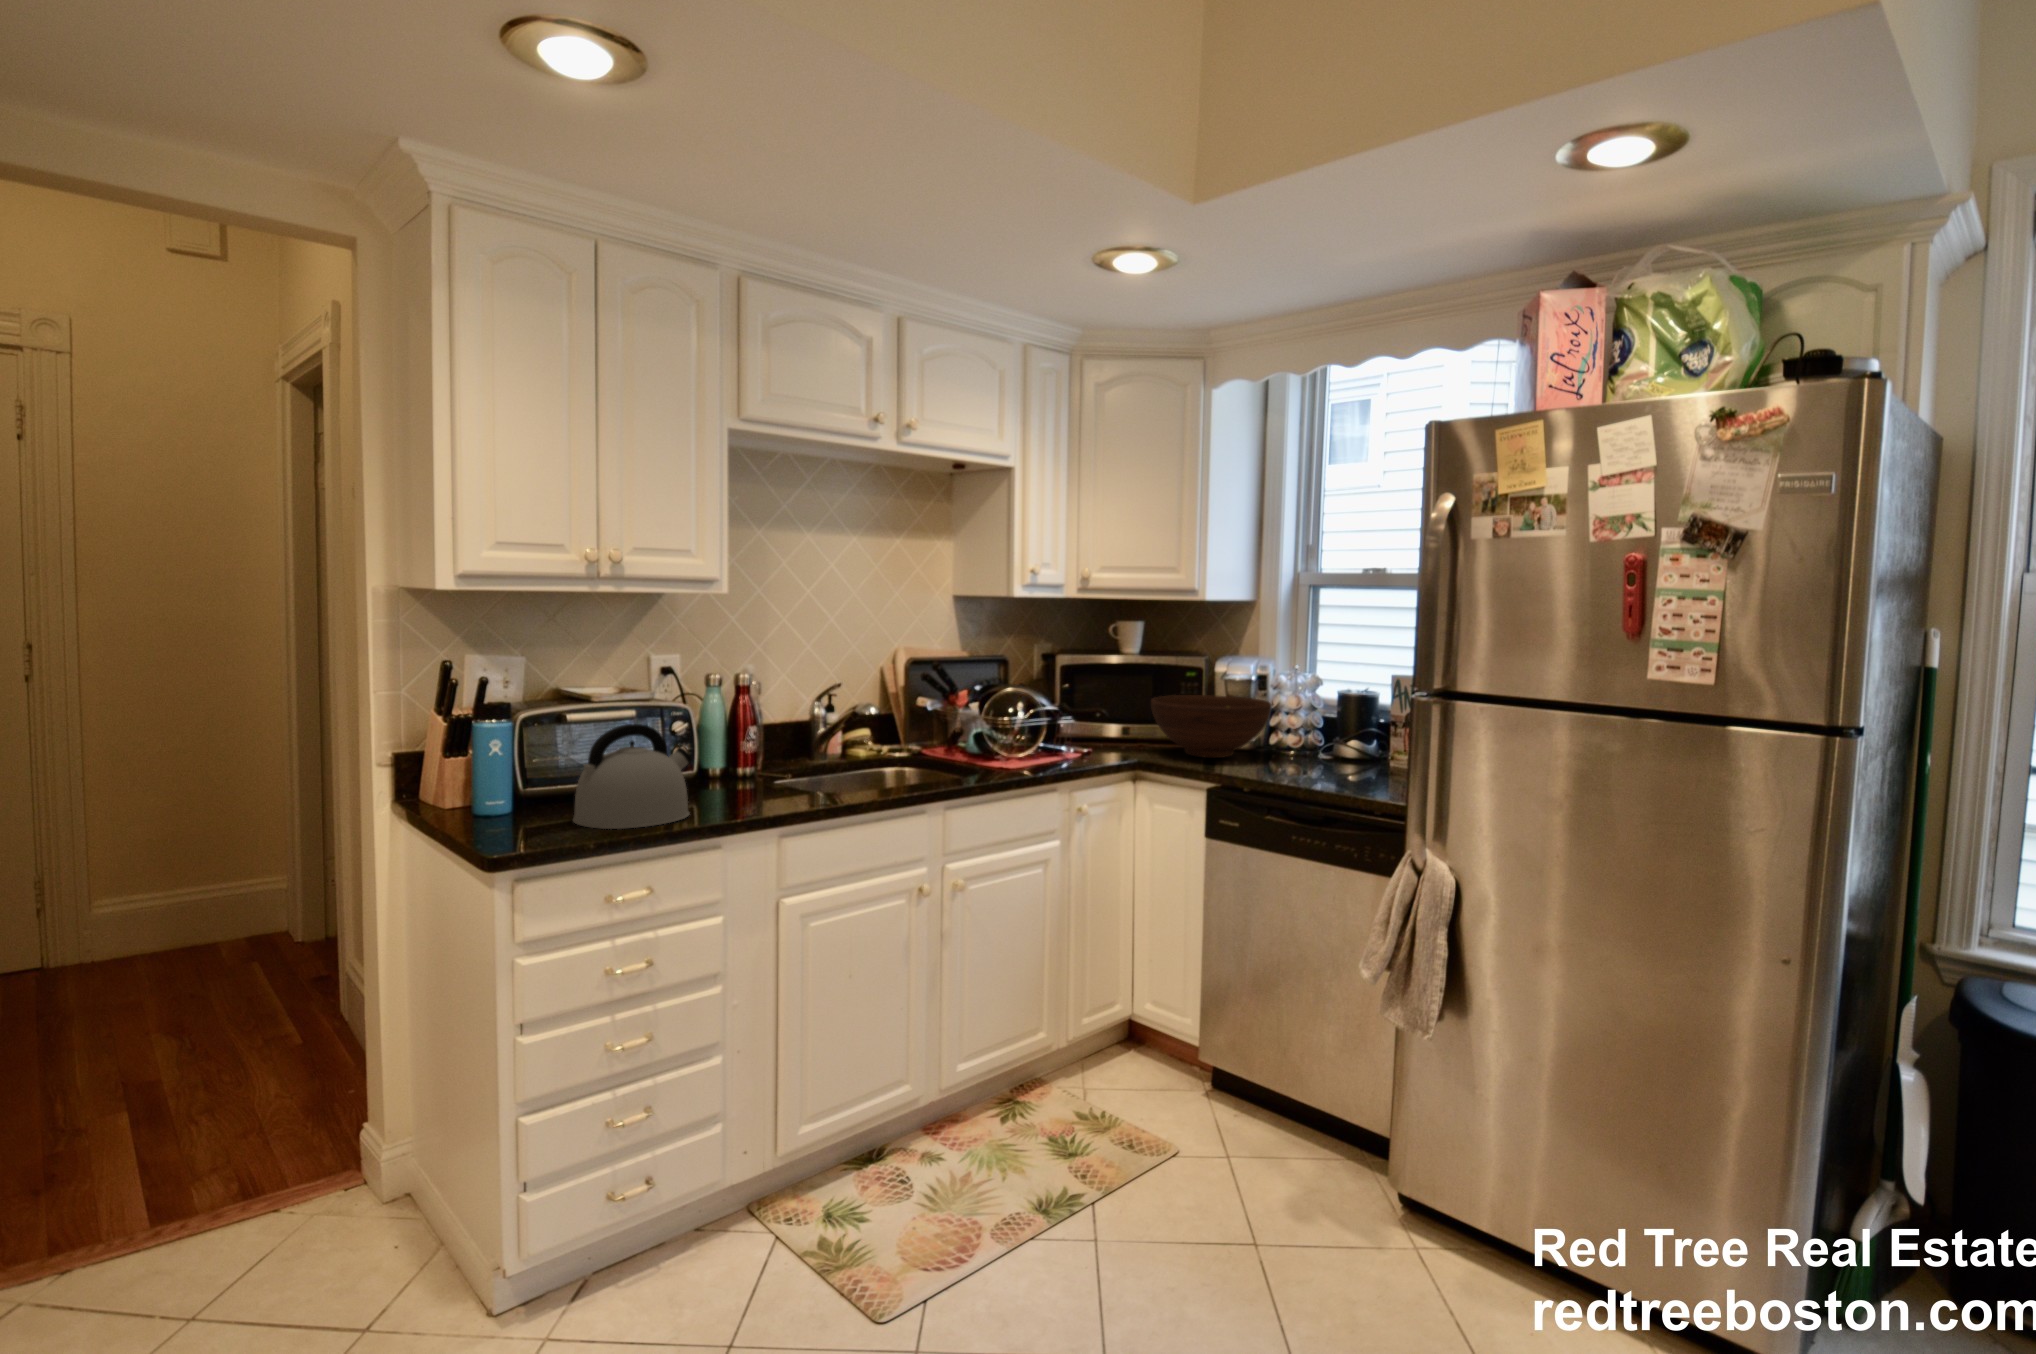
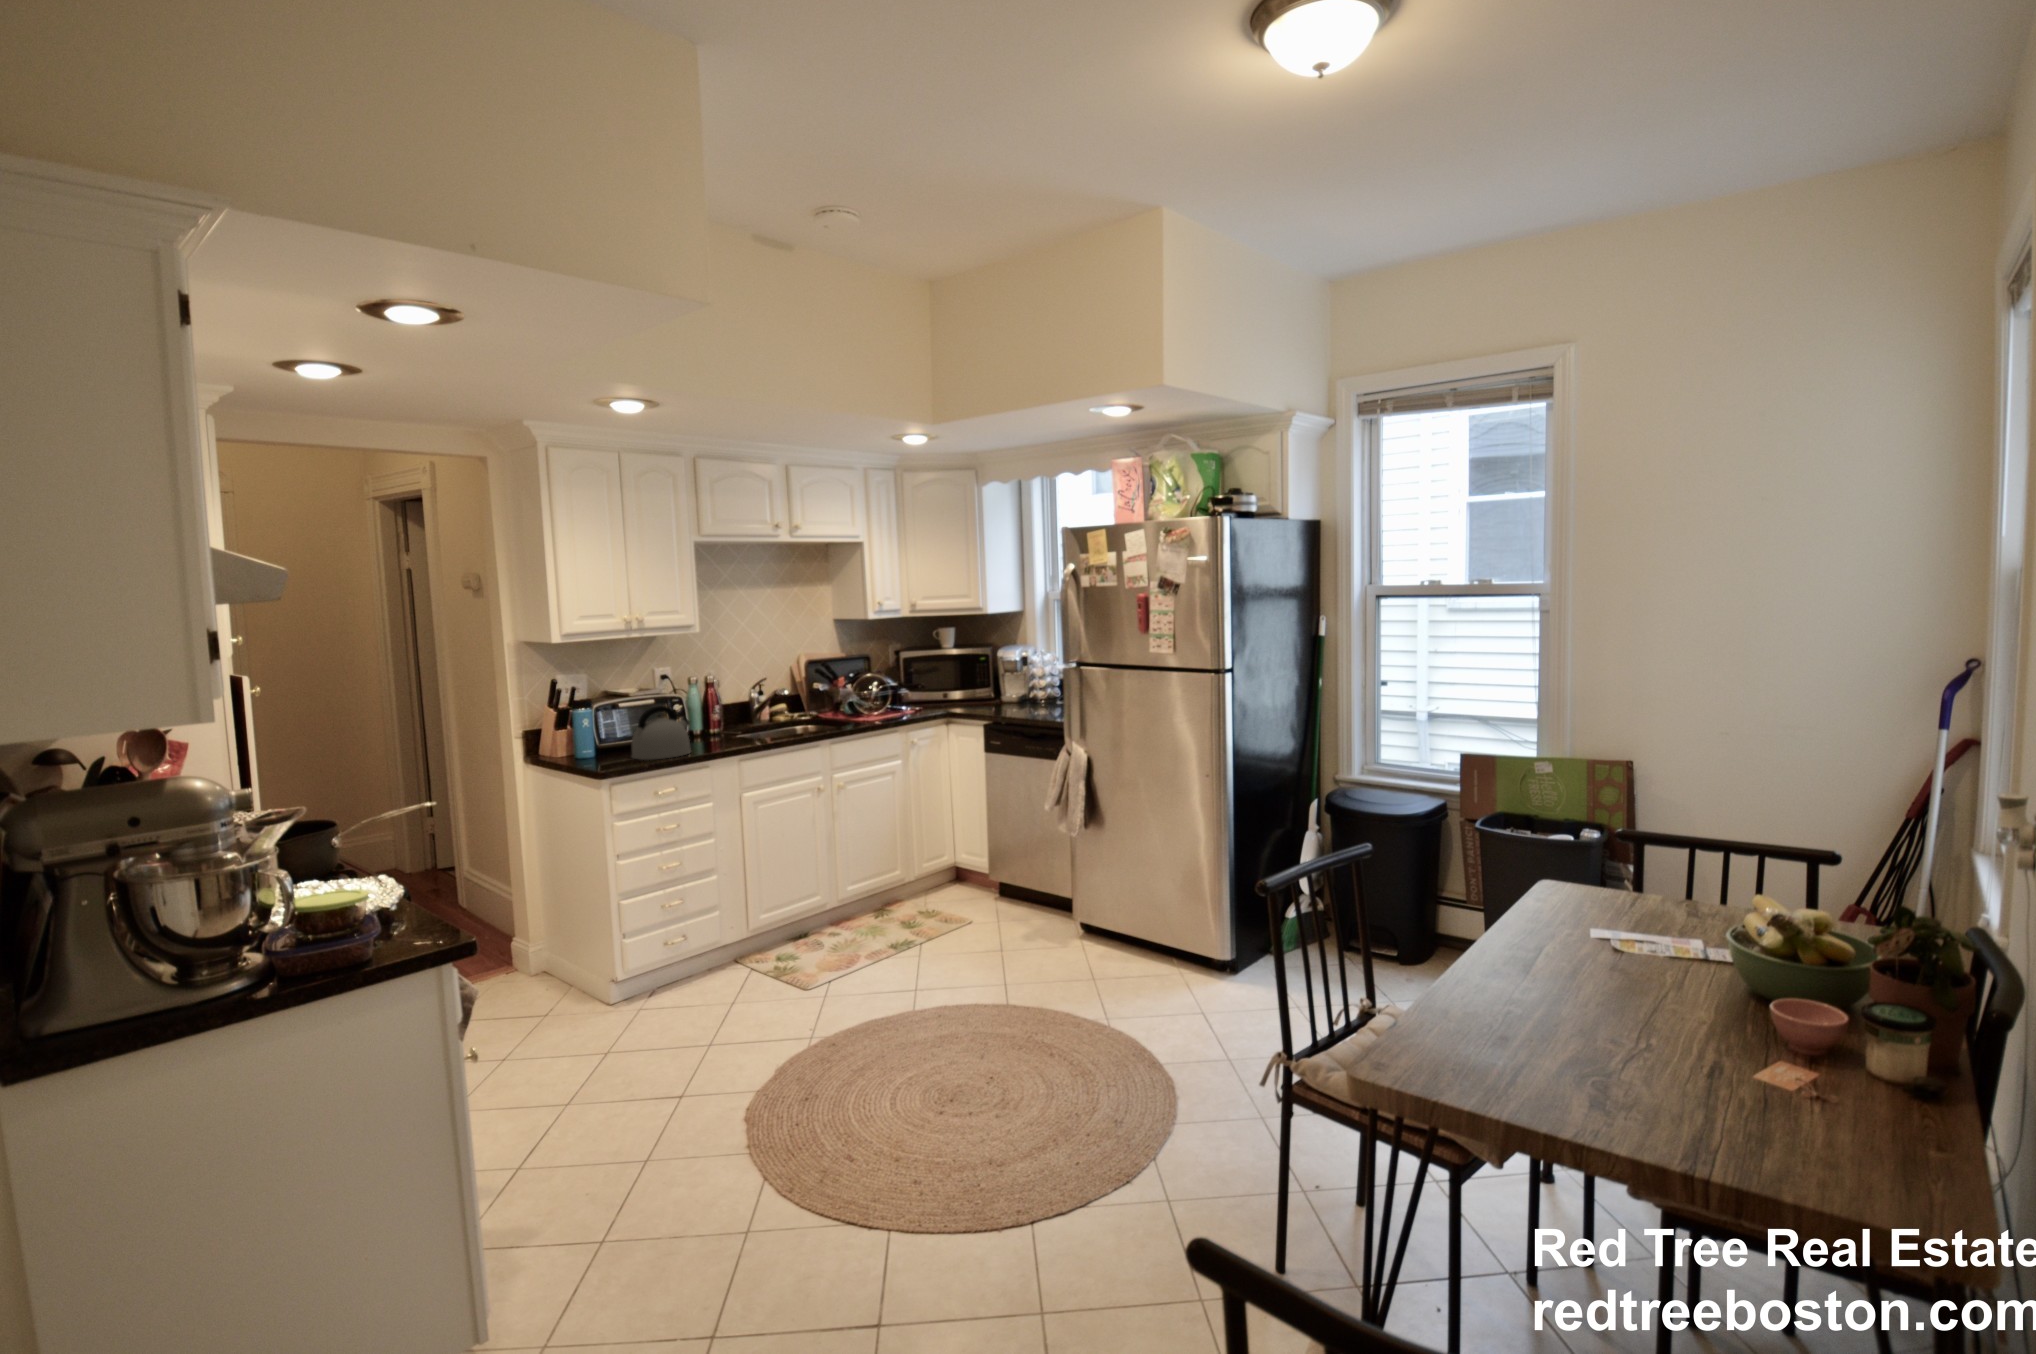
fruit bowl: present [1151,695,1272,758] -> none [954,671,1024,708]

